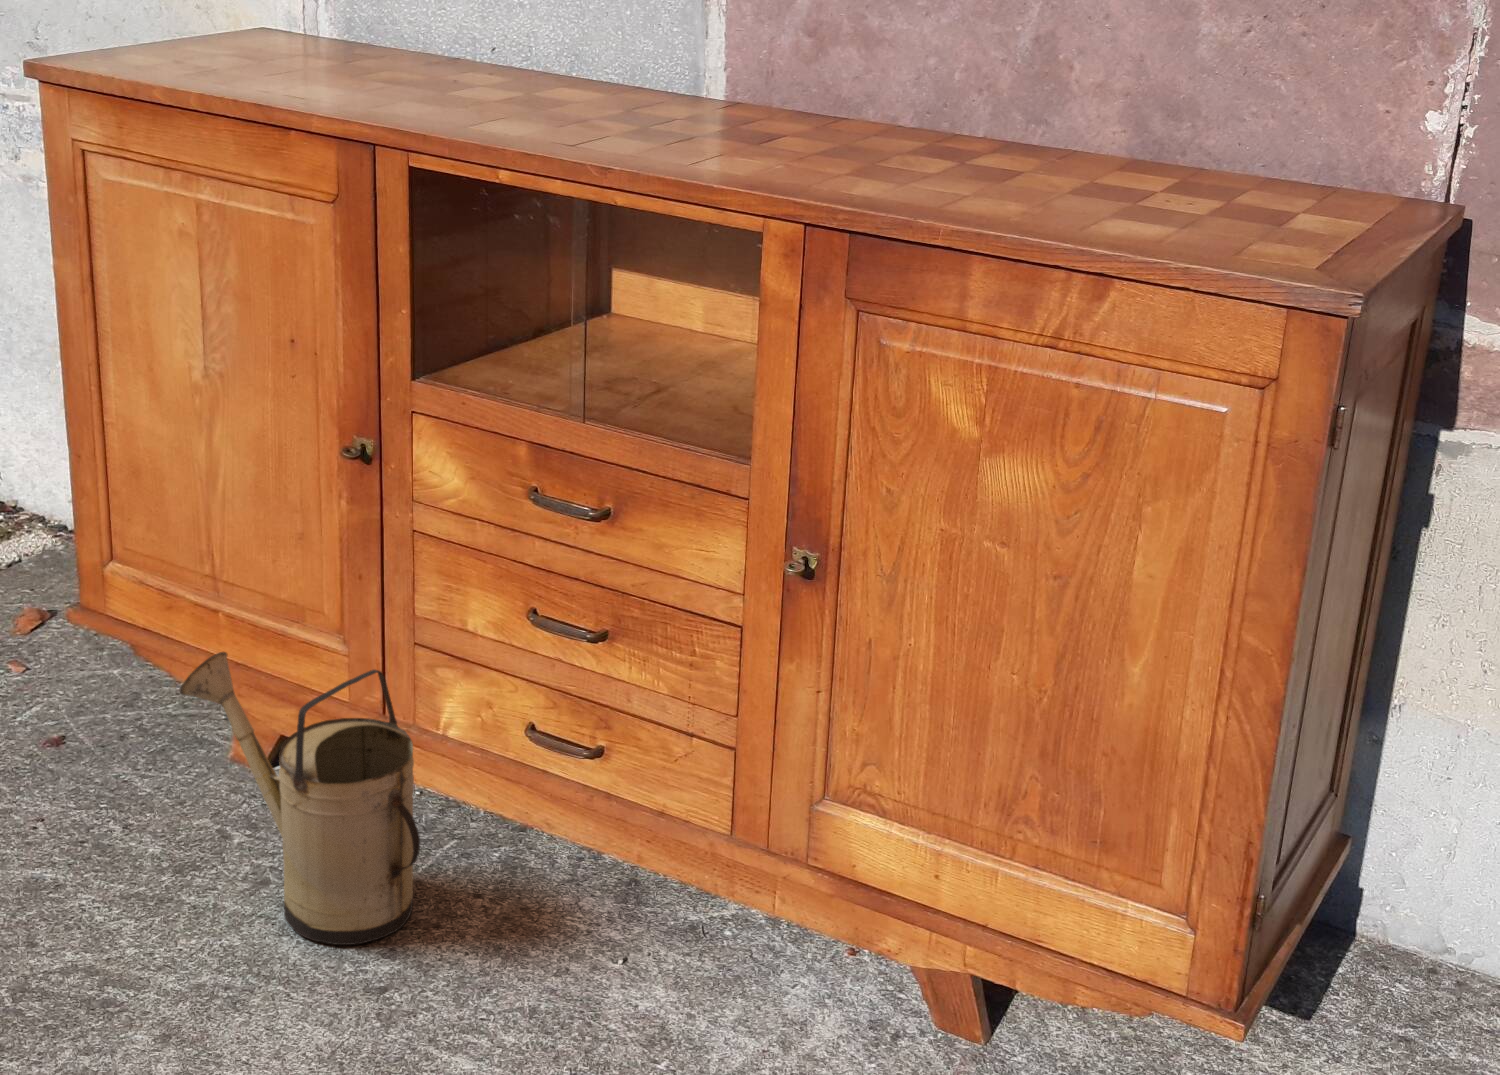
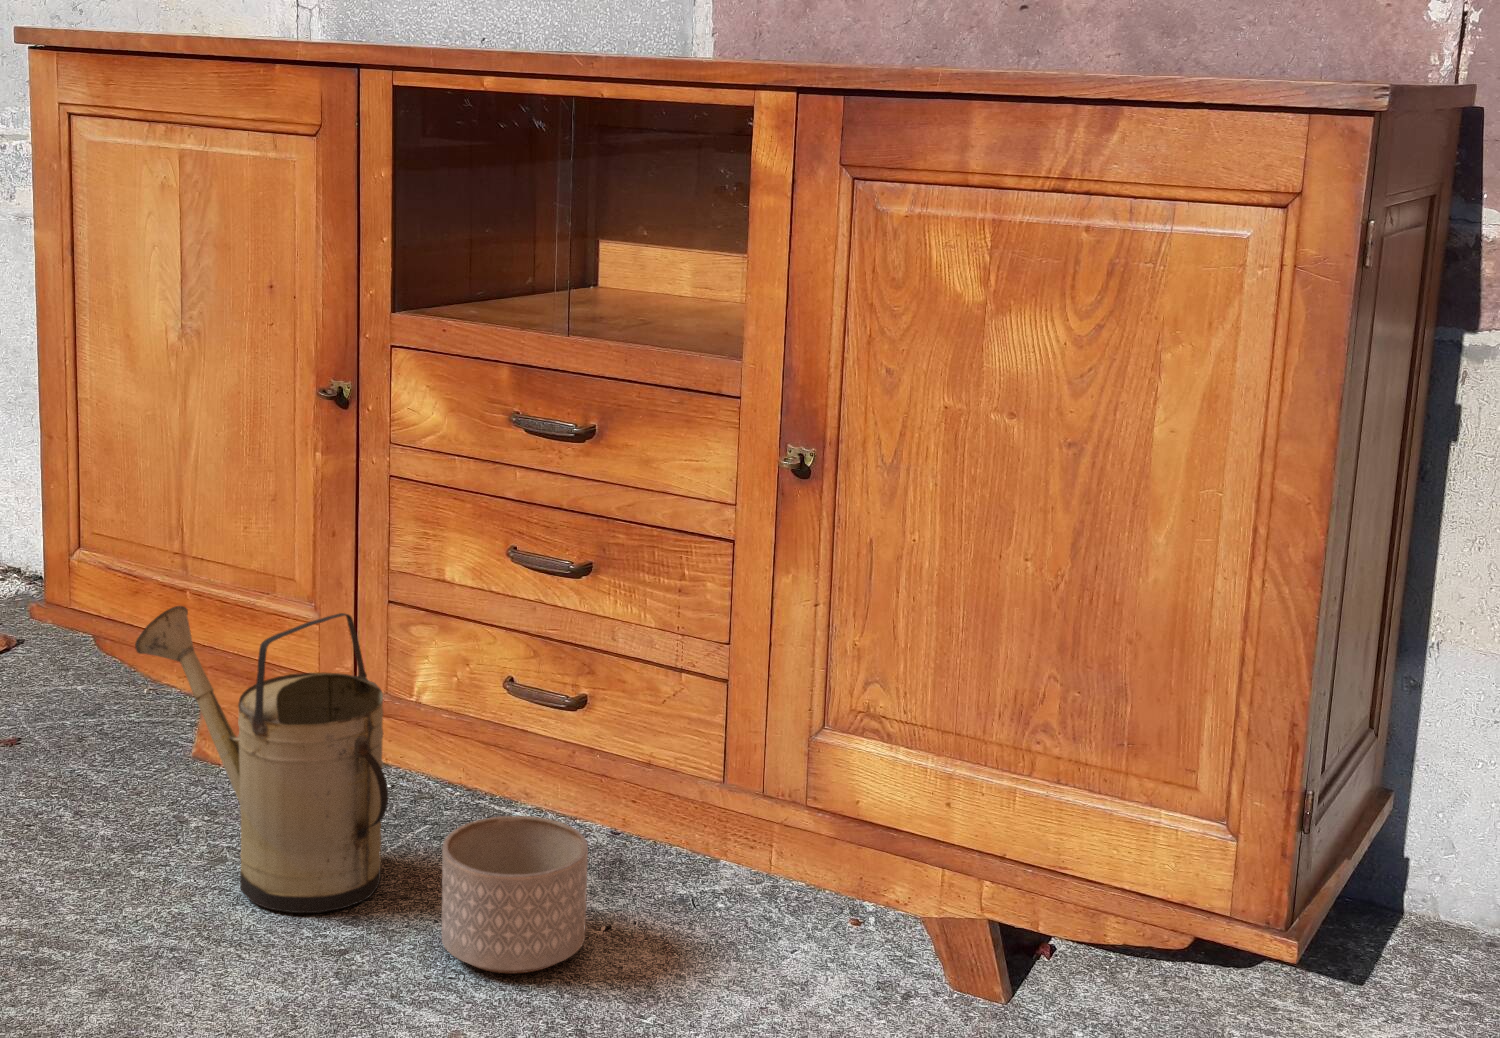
planter: none [471,859,605,1012] -> present [442,816,588,973]

